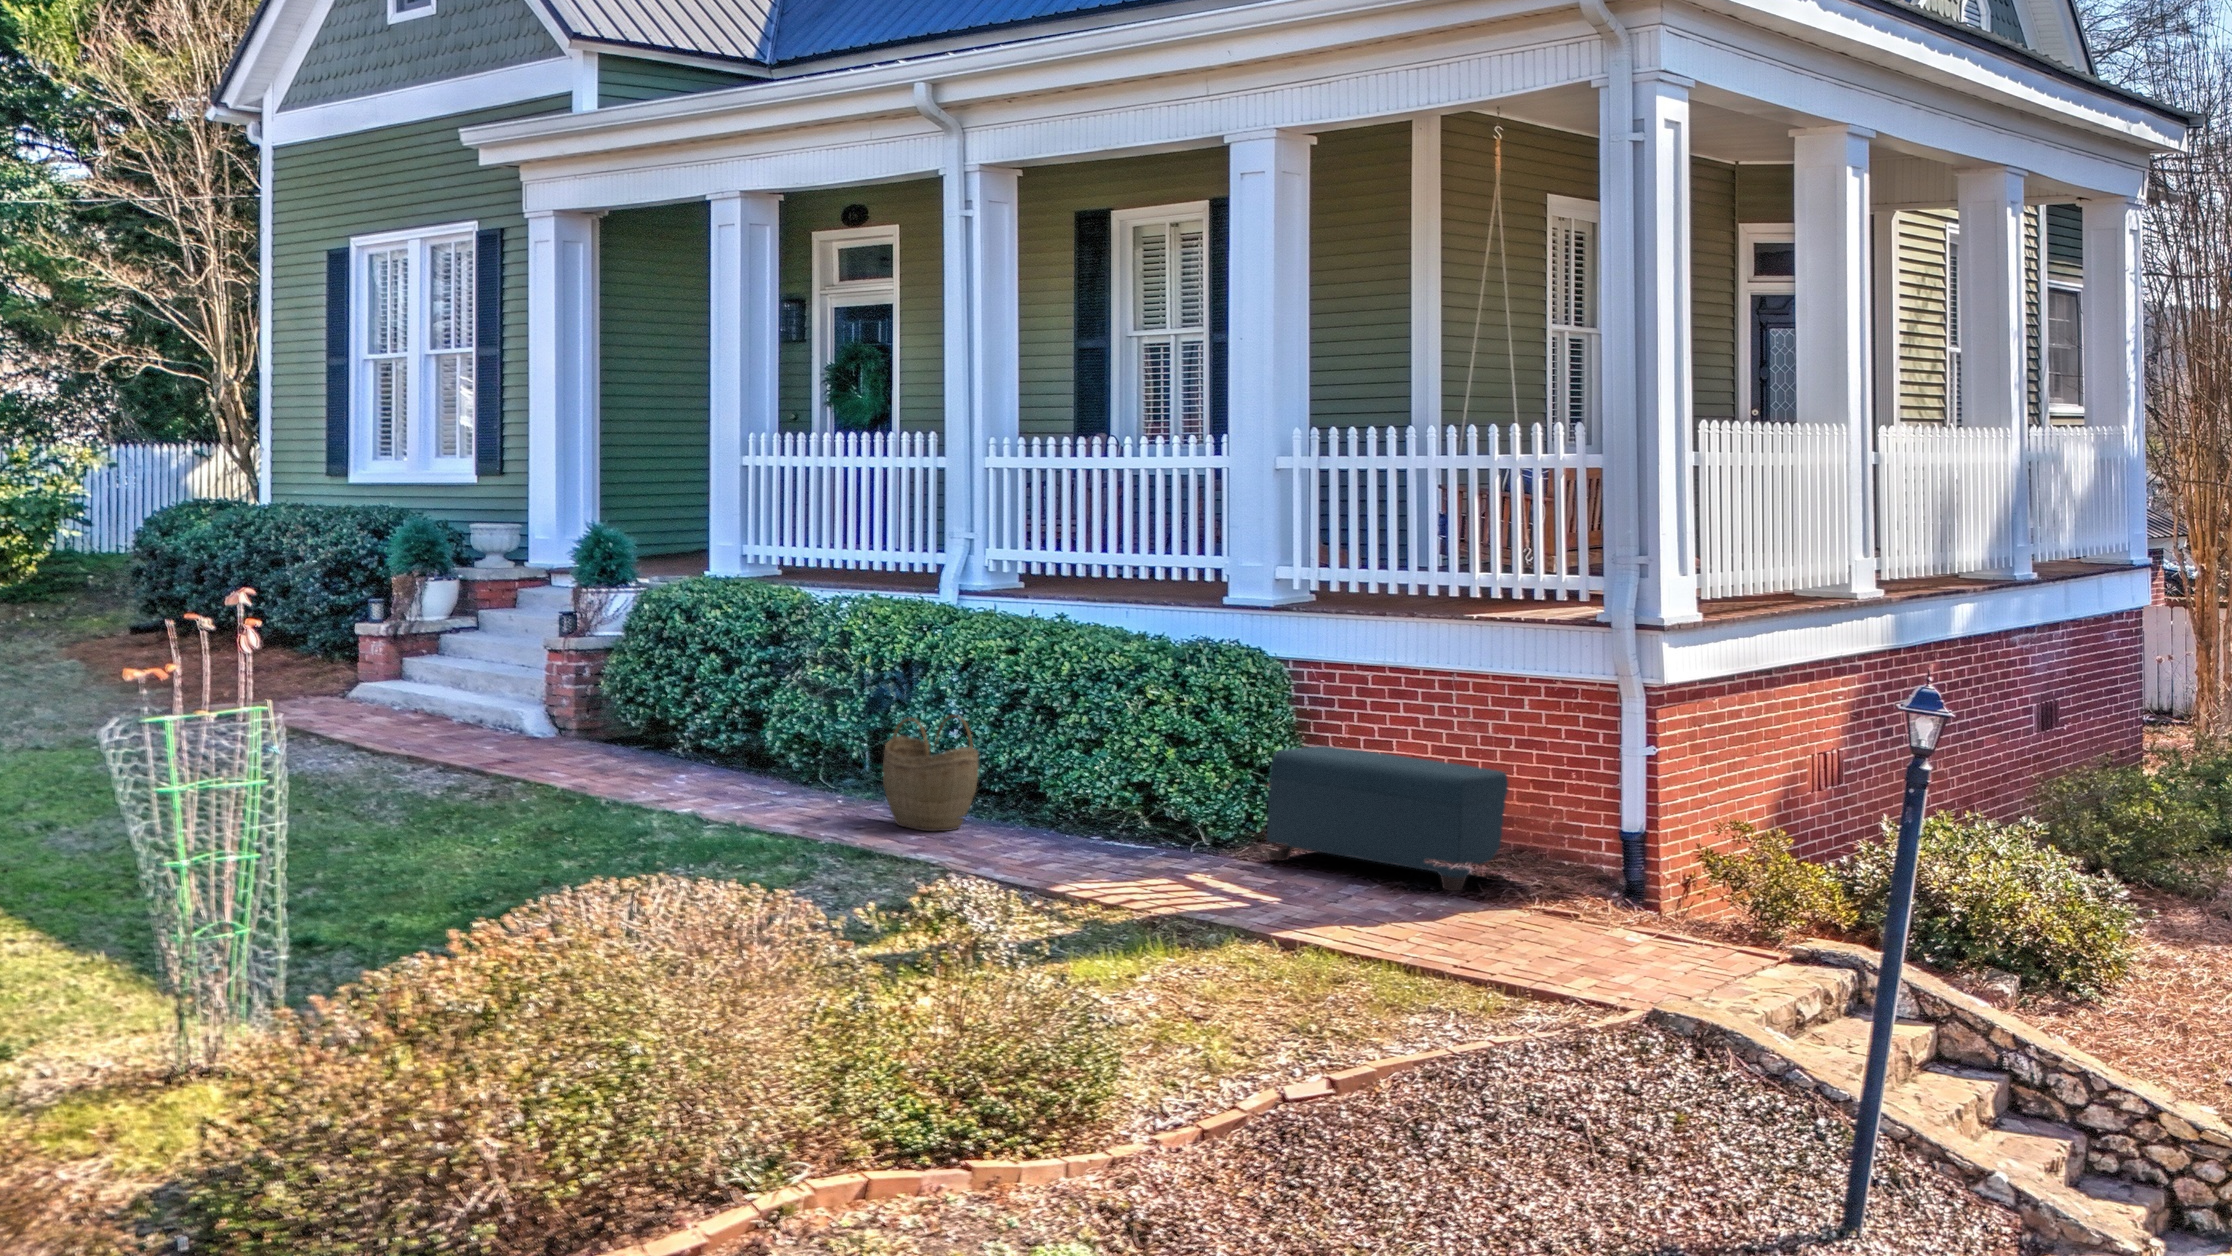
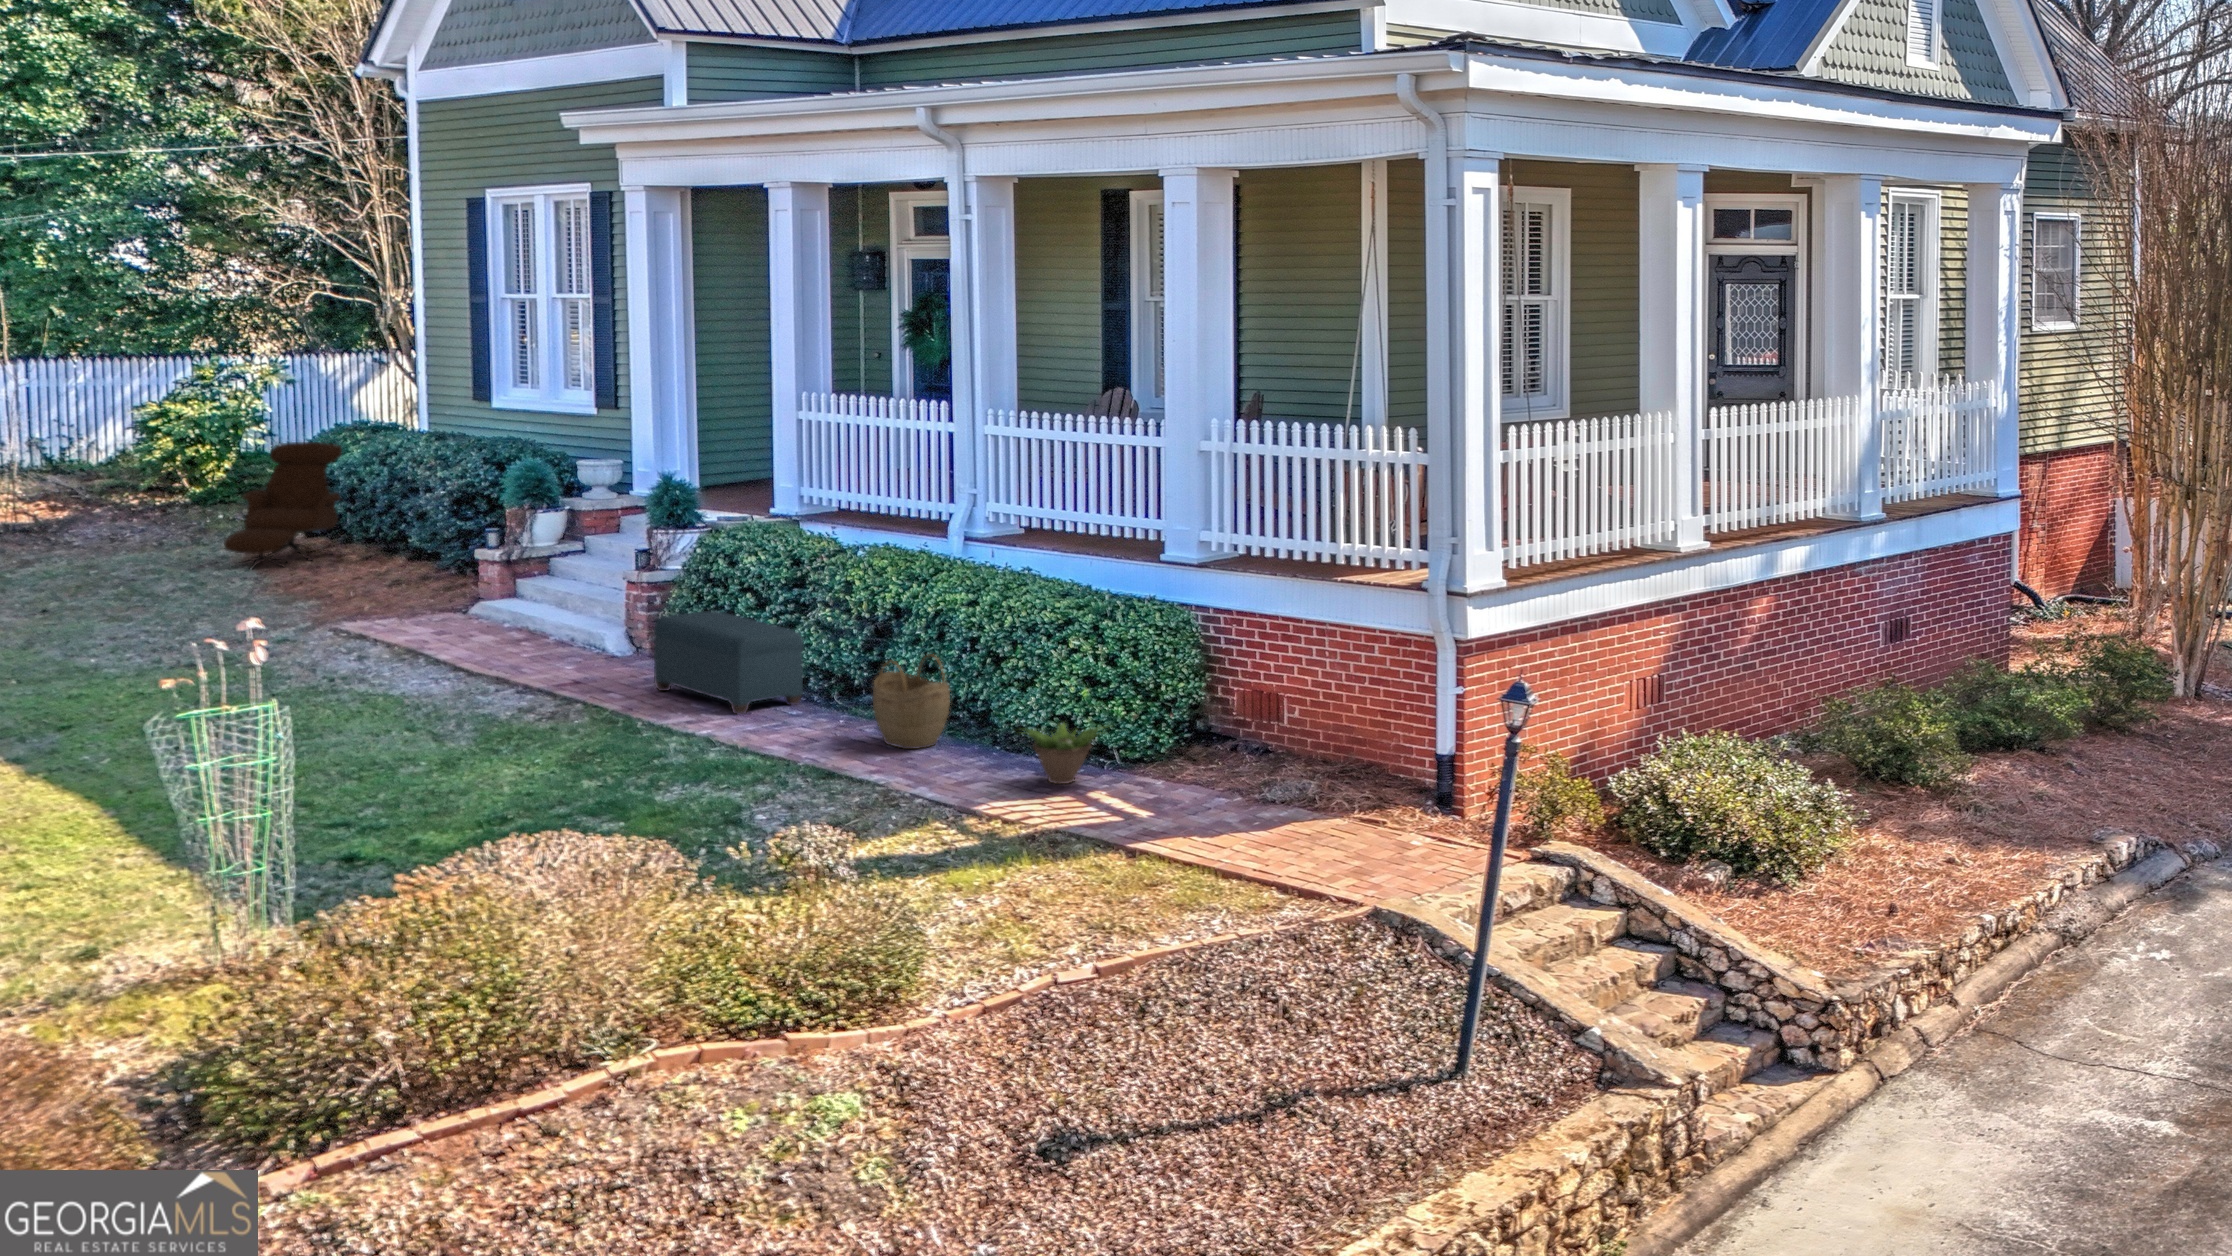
lounge chair: none [57,514,195,658] -> present [224,442,342,569]
bench: present [1267,746,1508,891] -> present [654,611,803,714]
decorative plant: none [1071,795,1198,869] -> present [1024,724,1107,784]

